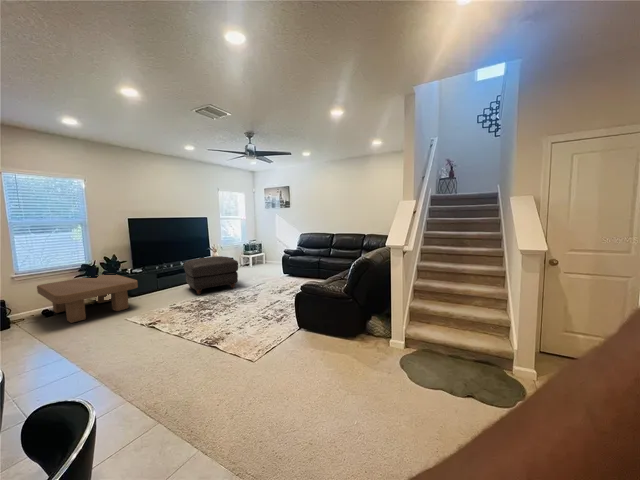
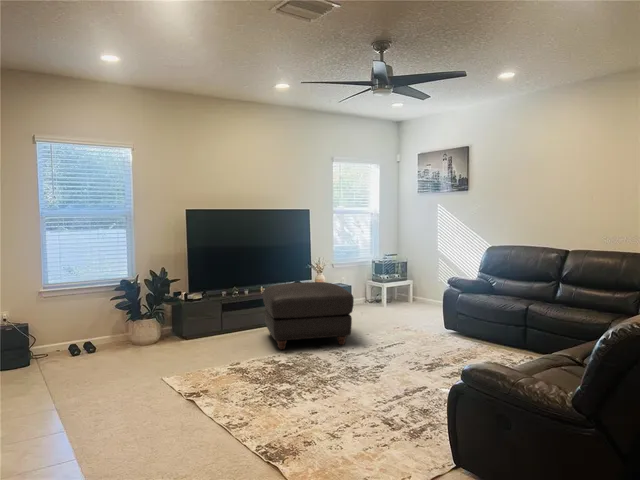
coffee table: present [37,275,138,323] -> none [63,298,187,372]

